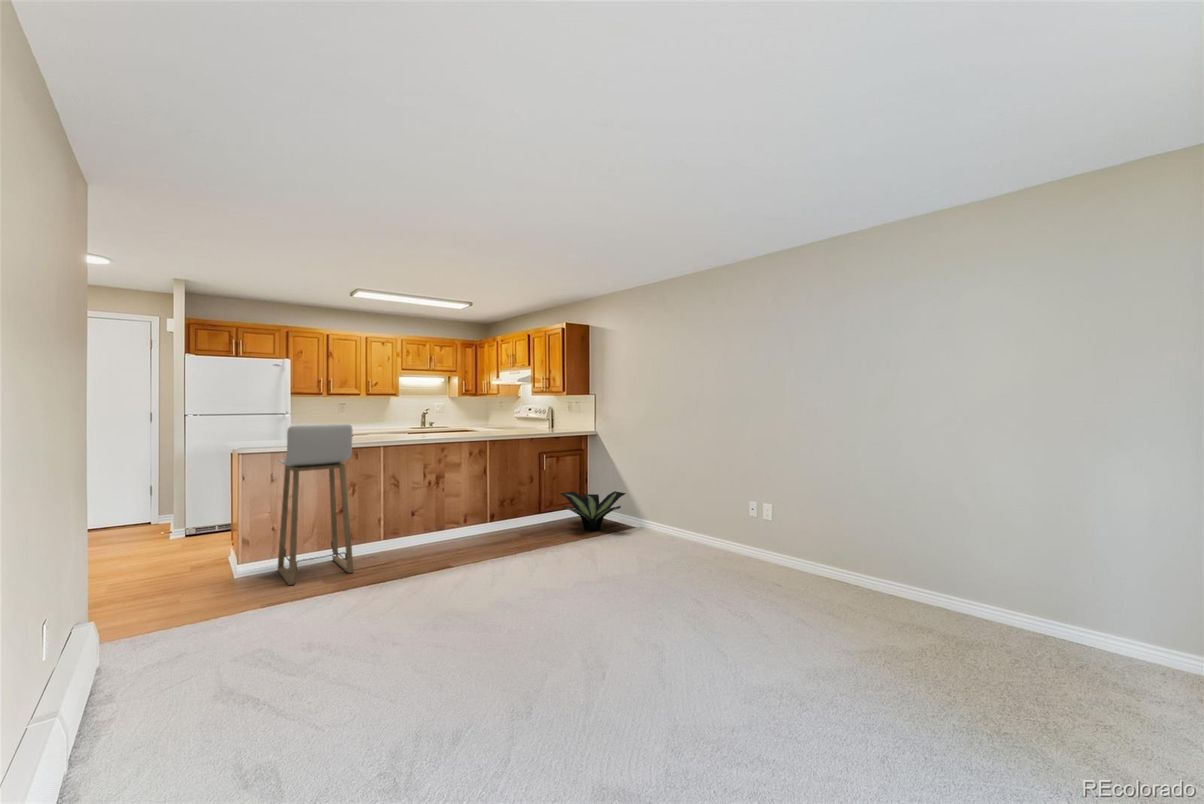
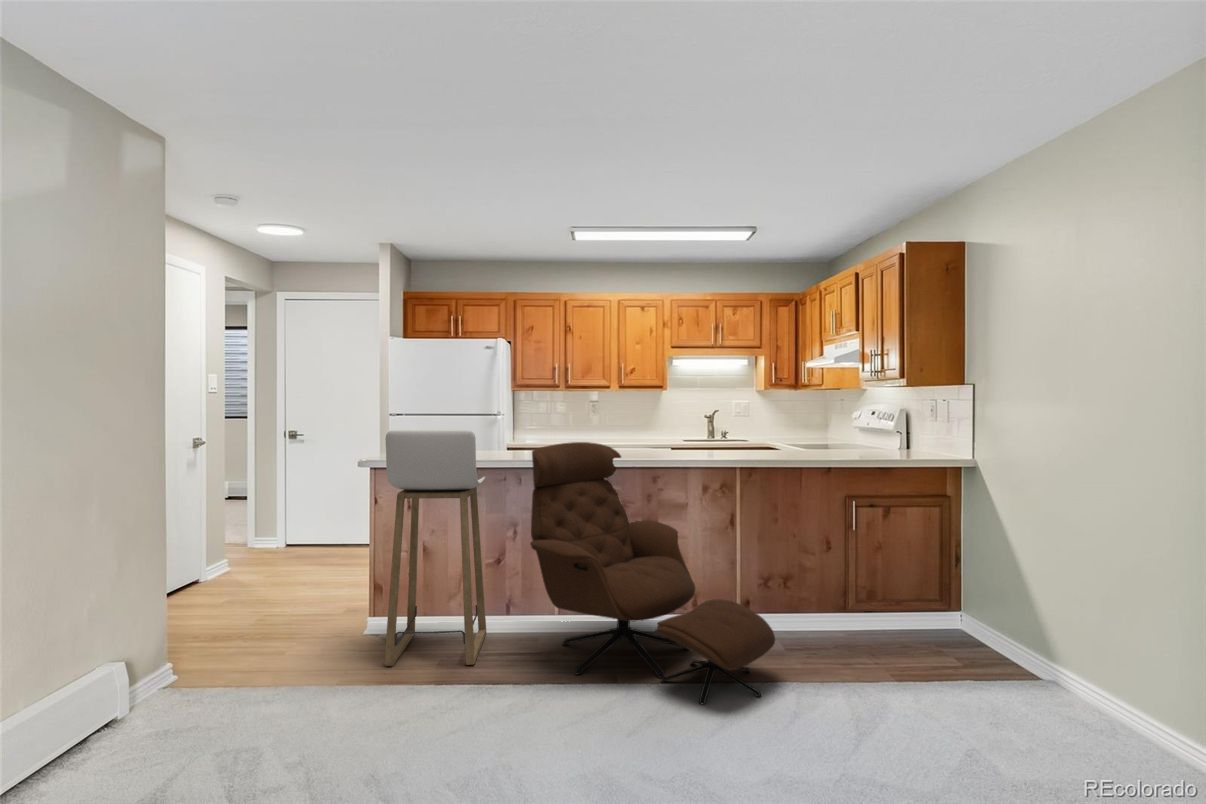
lounge chair: none [381,430,526,563] -> present [530,442,775,704]
potted plant: present [561,491,626,531] -> none [866,583,1044,684]

